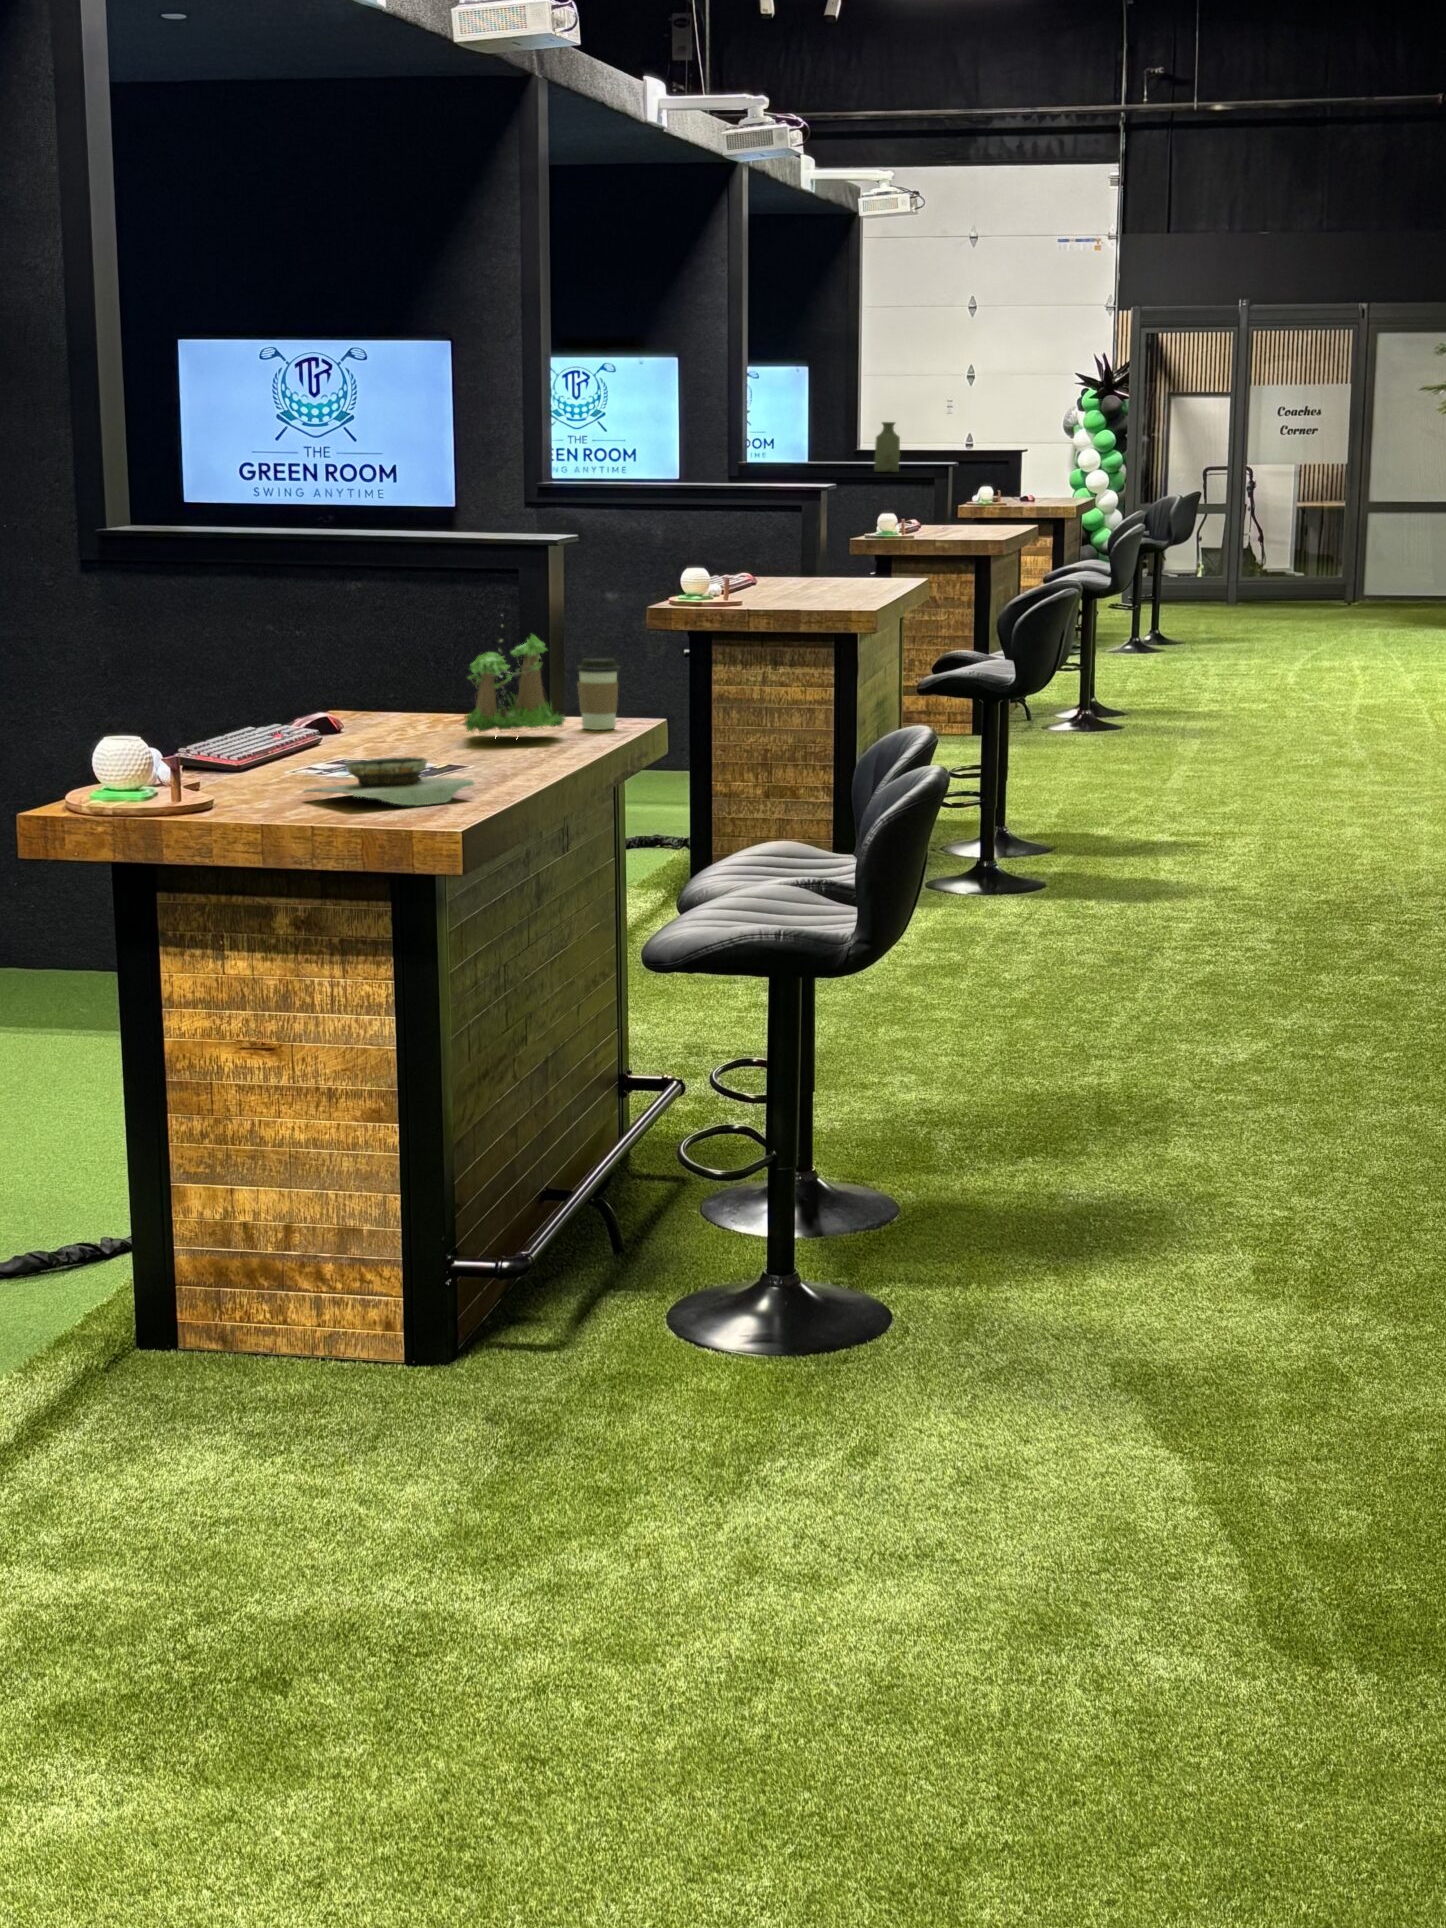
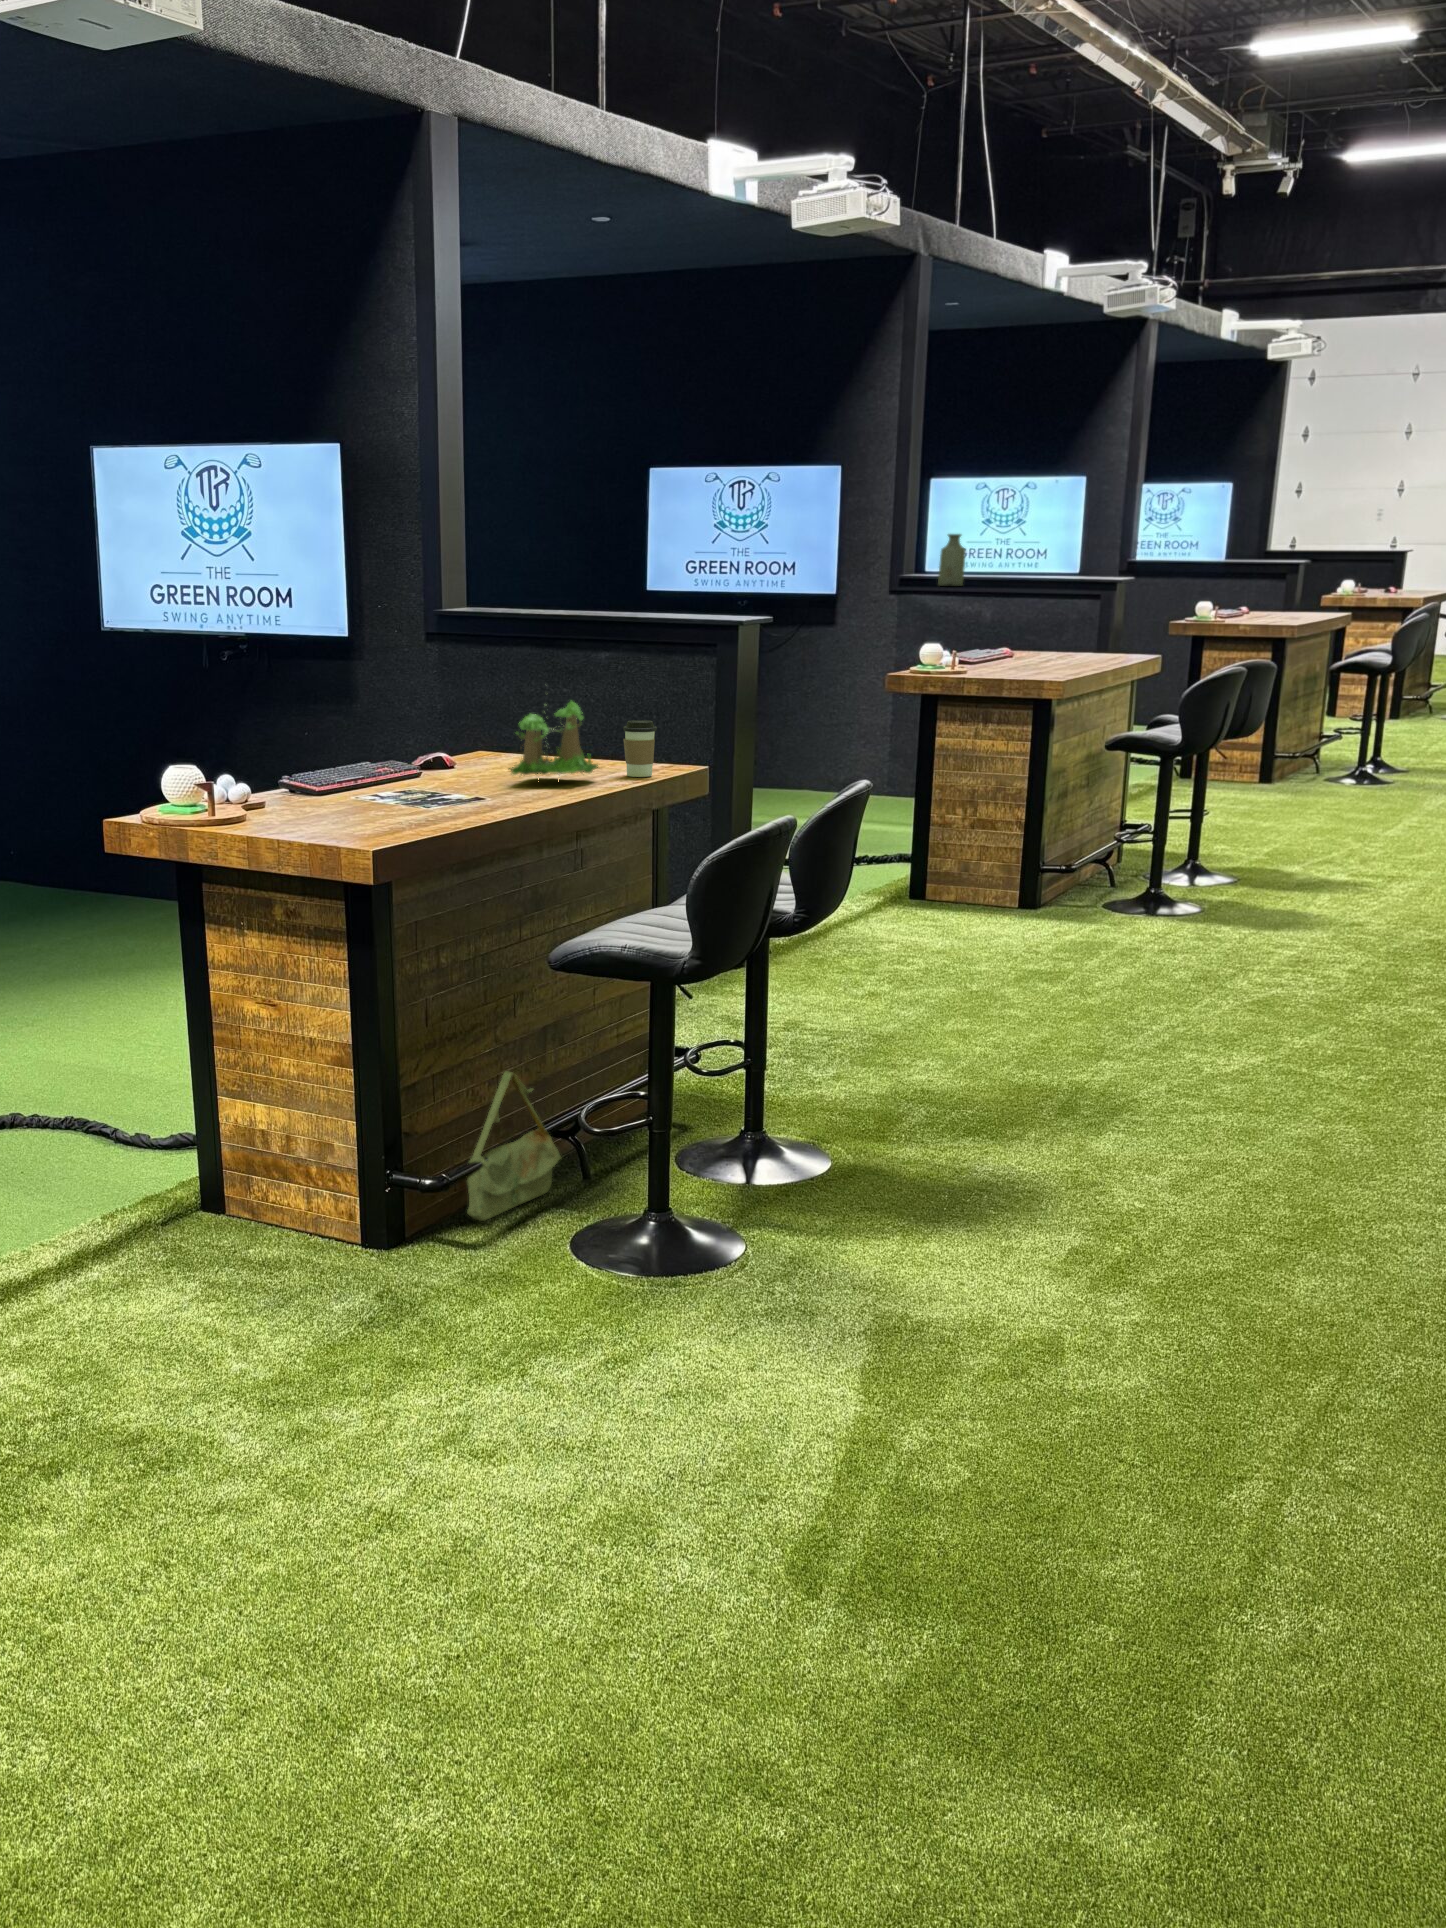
bottle: present [874,422,900,472] -> present [938,534,966,586]
bowl: present [304,757,474,806] -> none [298,794,415,832]
bag: none [517,1114,602,1317] -> present [467,1071,561,1221]

